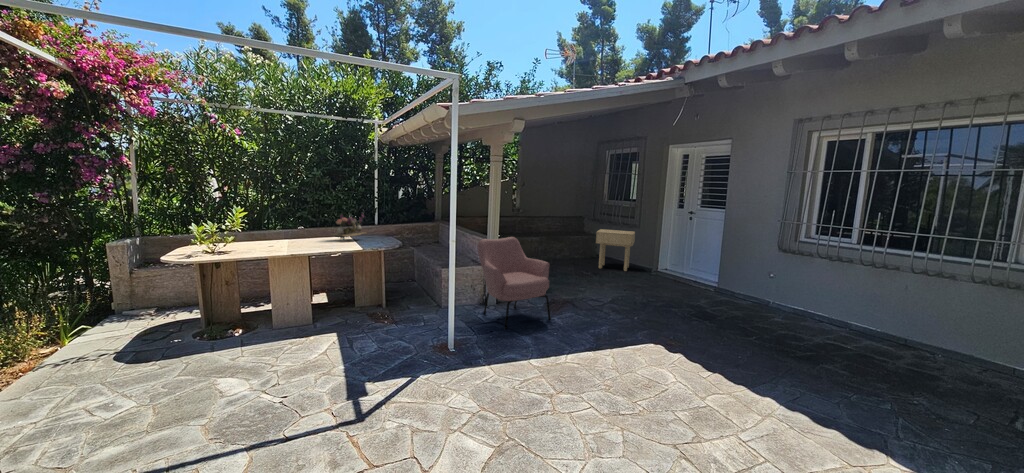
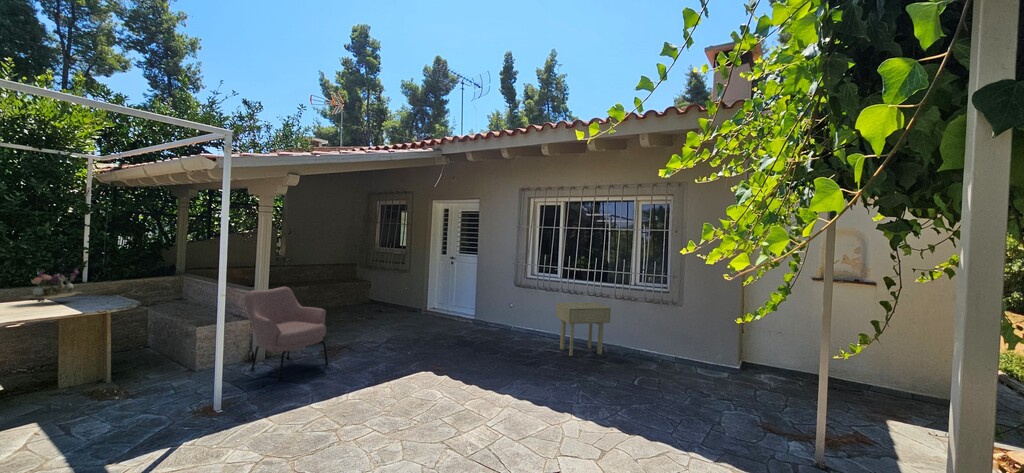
side table: present [596,229,635,271] -> present [556,302,611,356]

